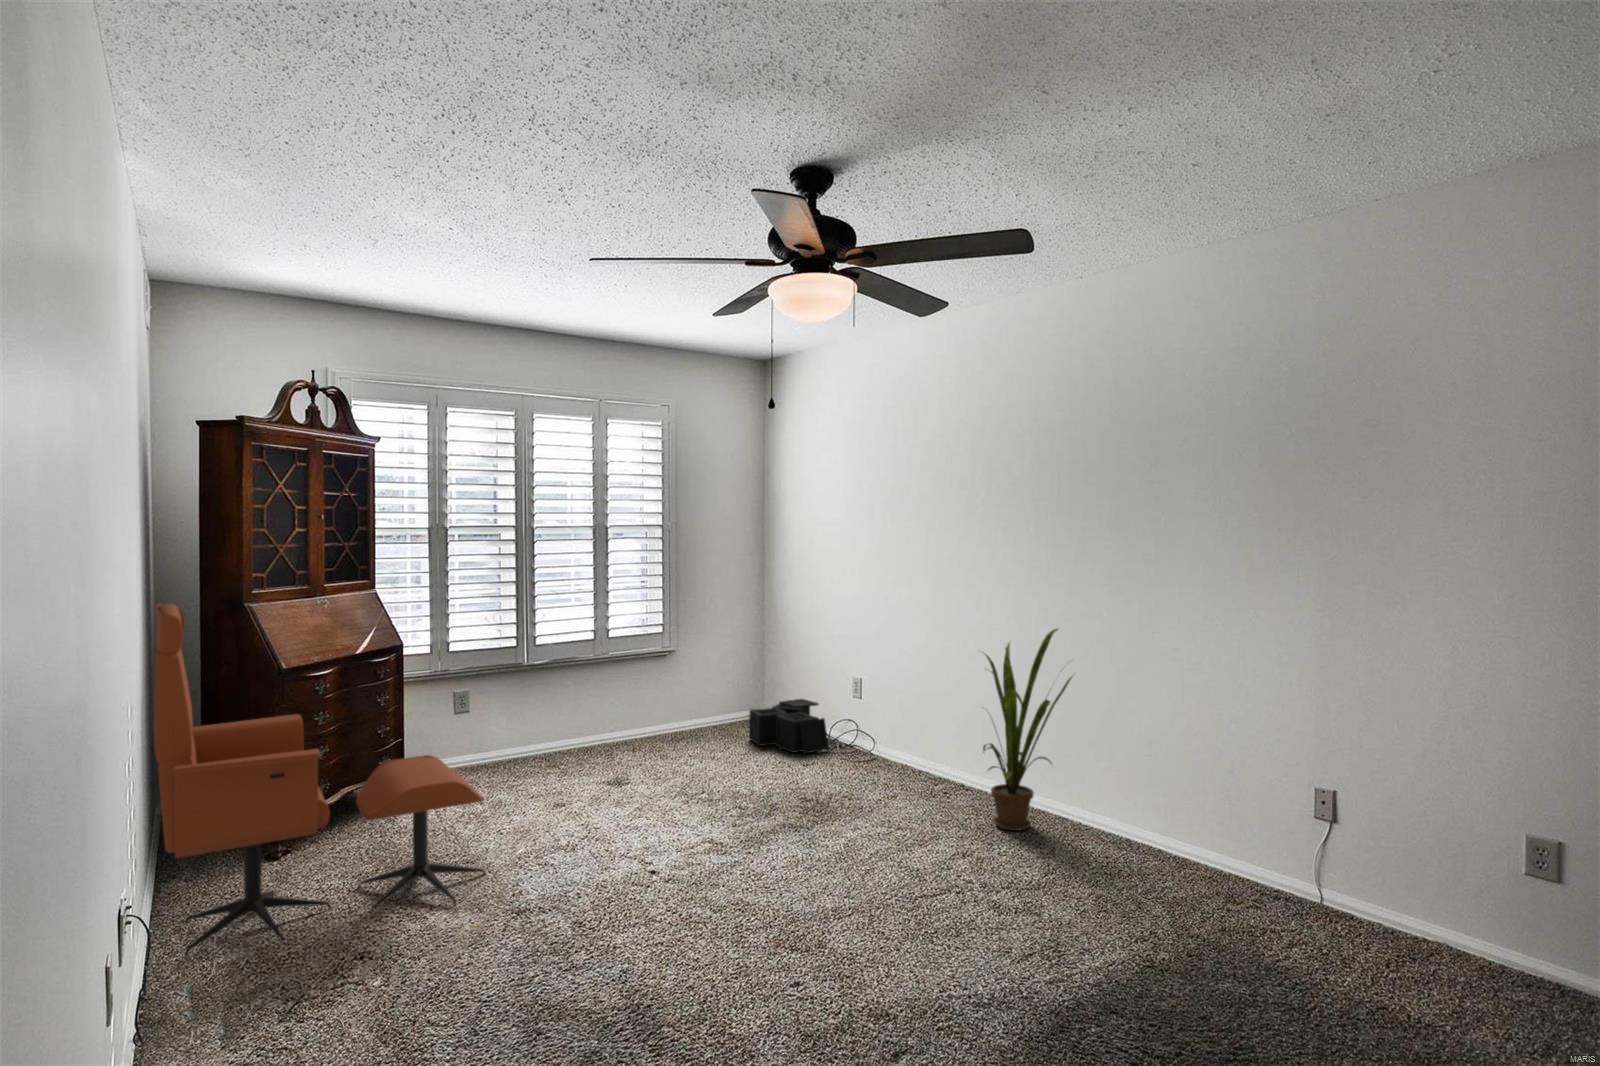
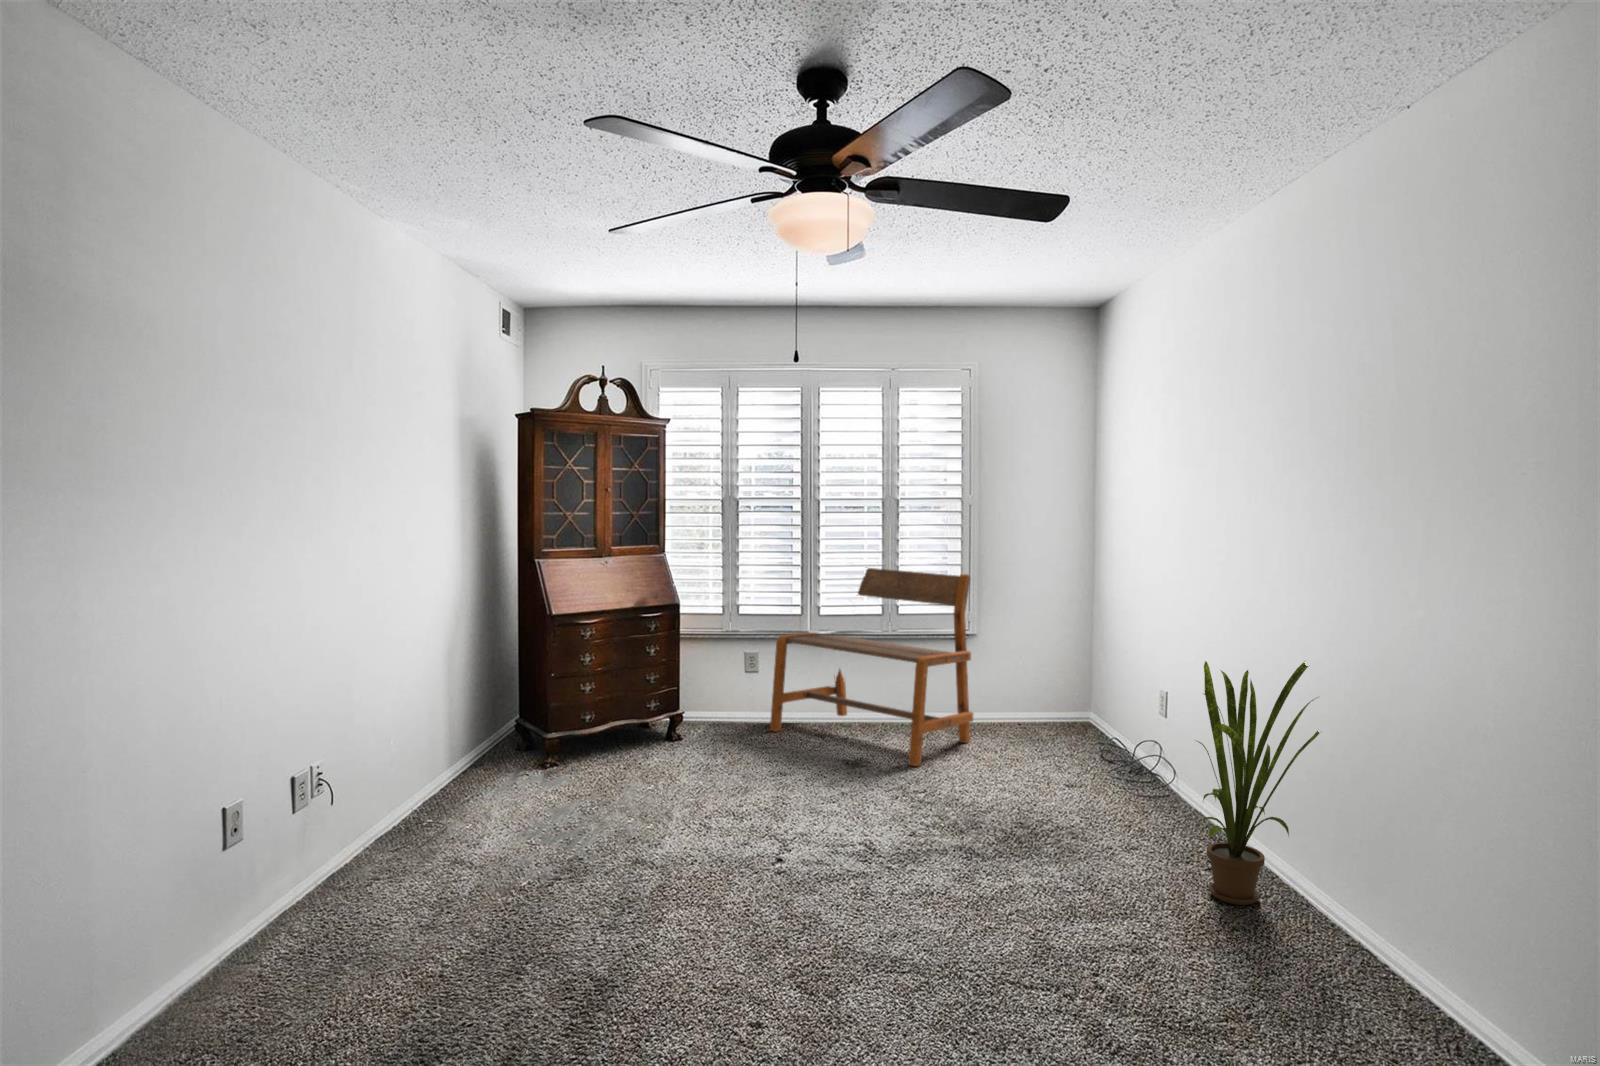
bench: none [495,591,700,778] -> present [770,567,973,766]
lounge chair: present [154,604,485,956] -> none [407,557,666,834]
storage bin: present [749,699,829,754] -> none [1038,705,1127,767]

